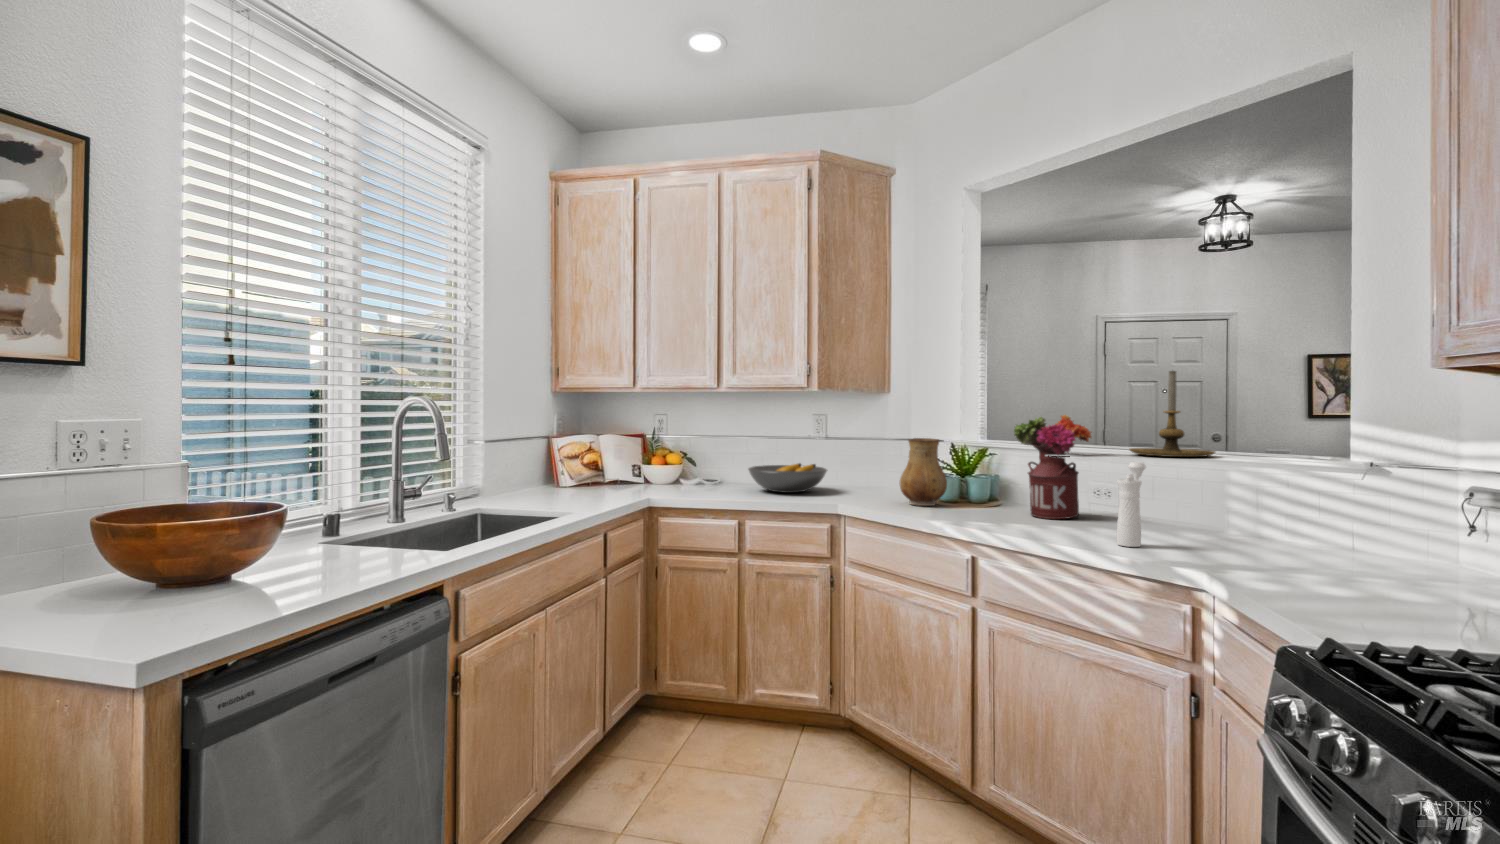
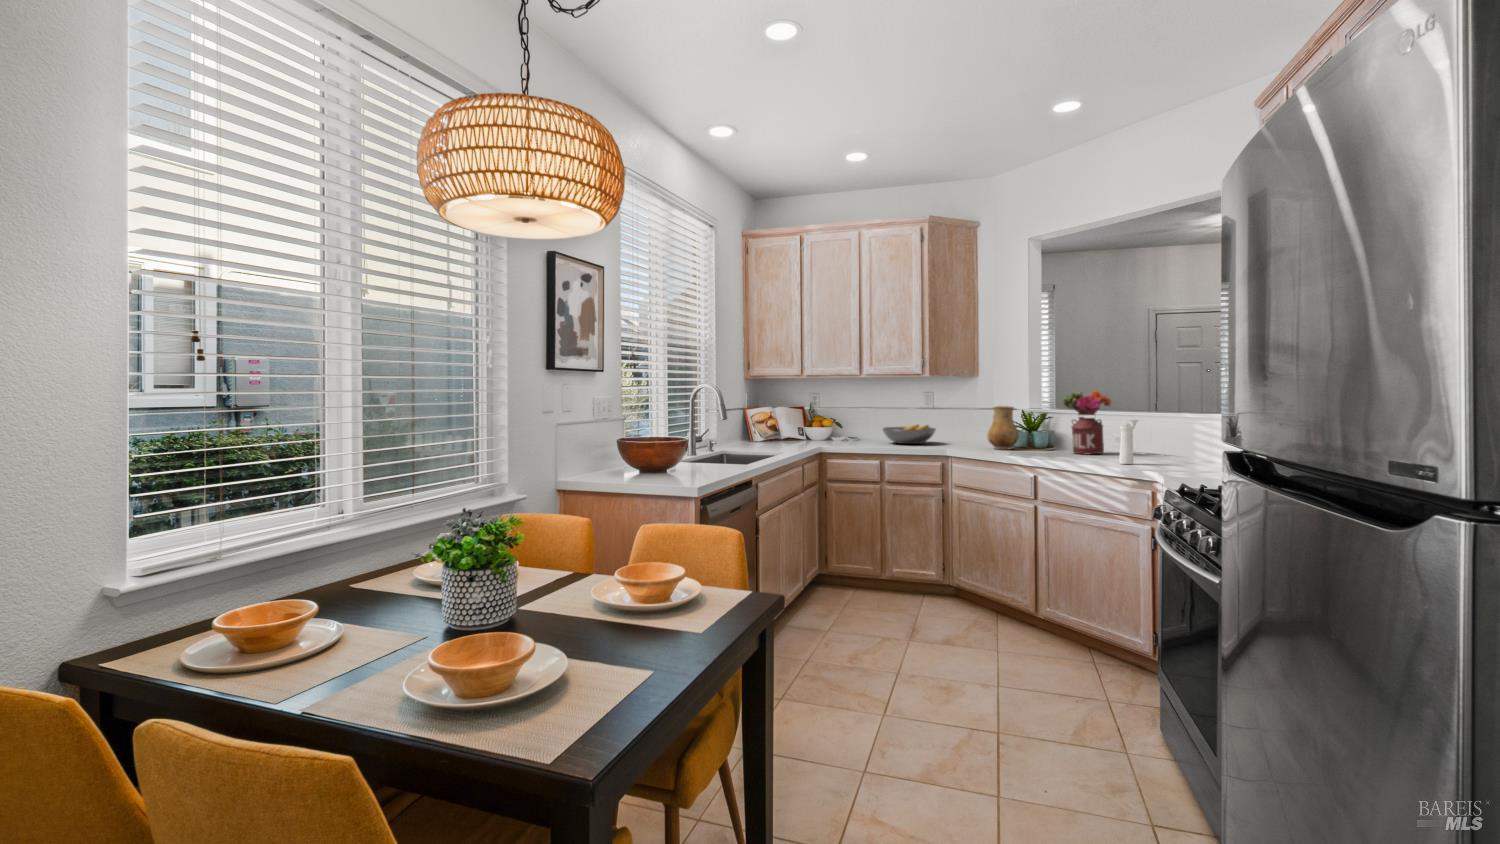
candle holder: present [1130,371,1215,457] -> none [1136,361,1190,414]

